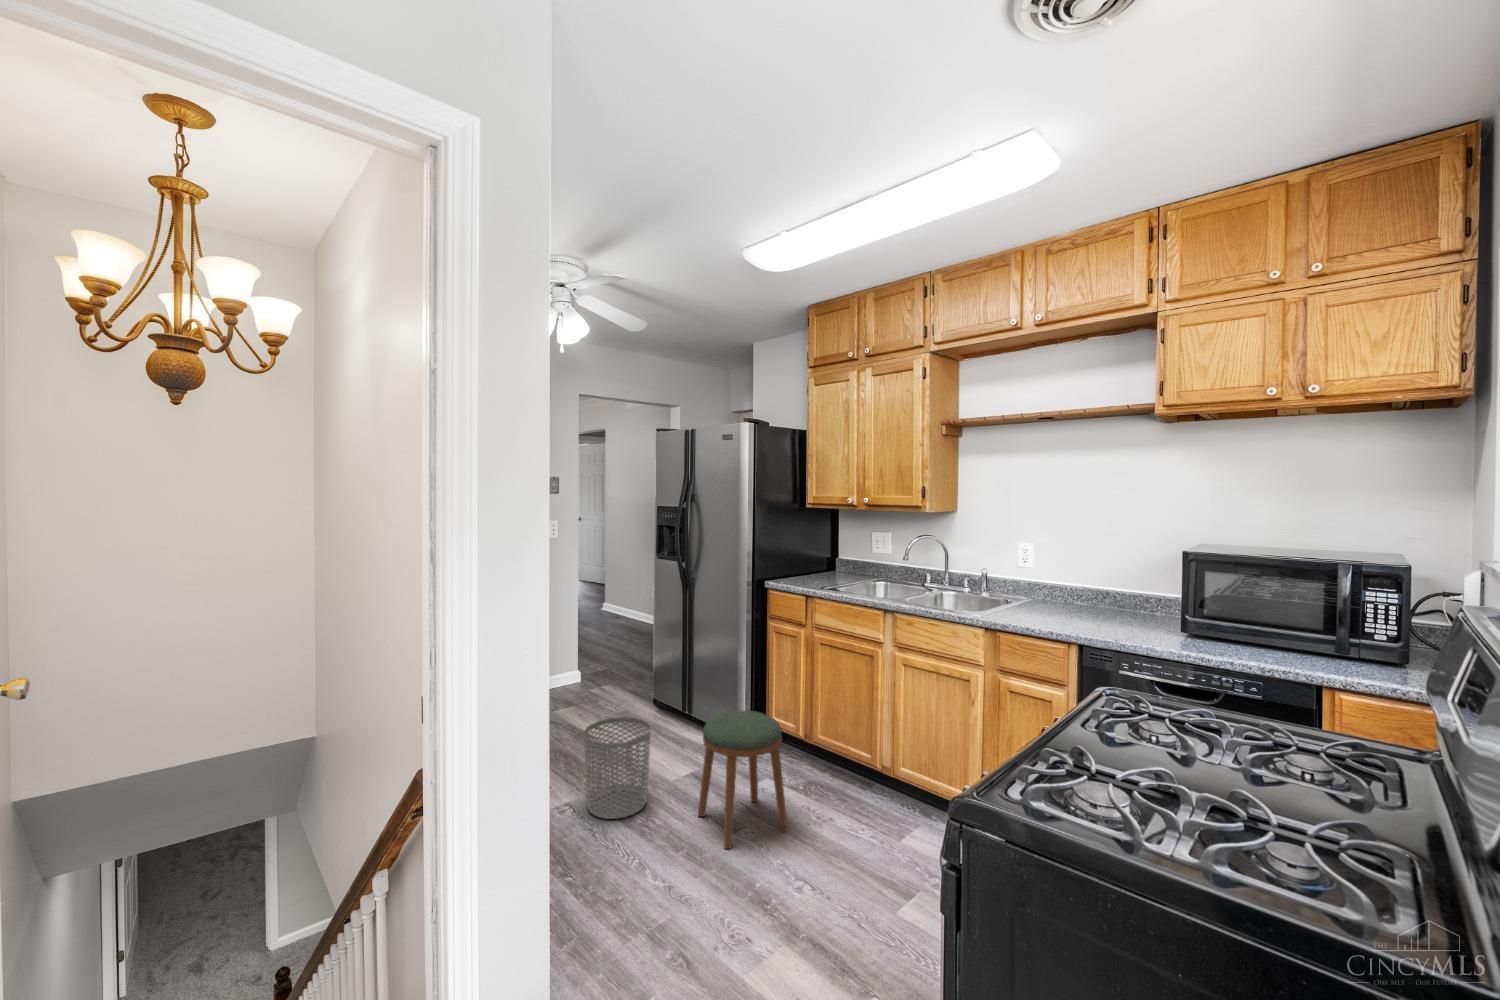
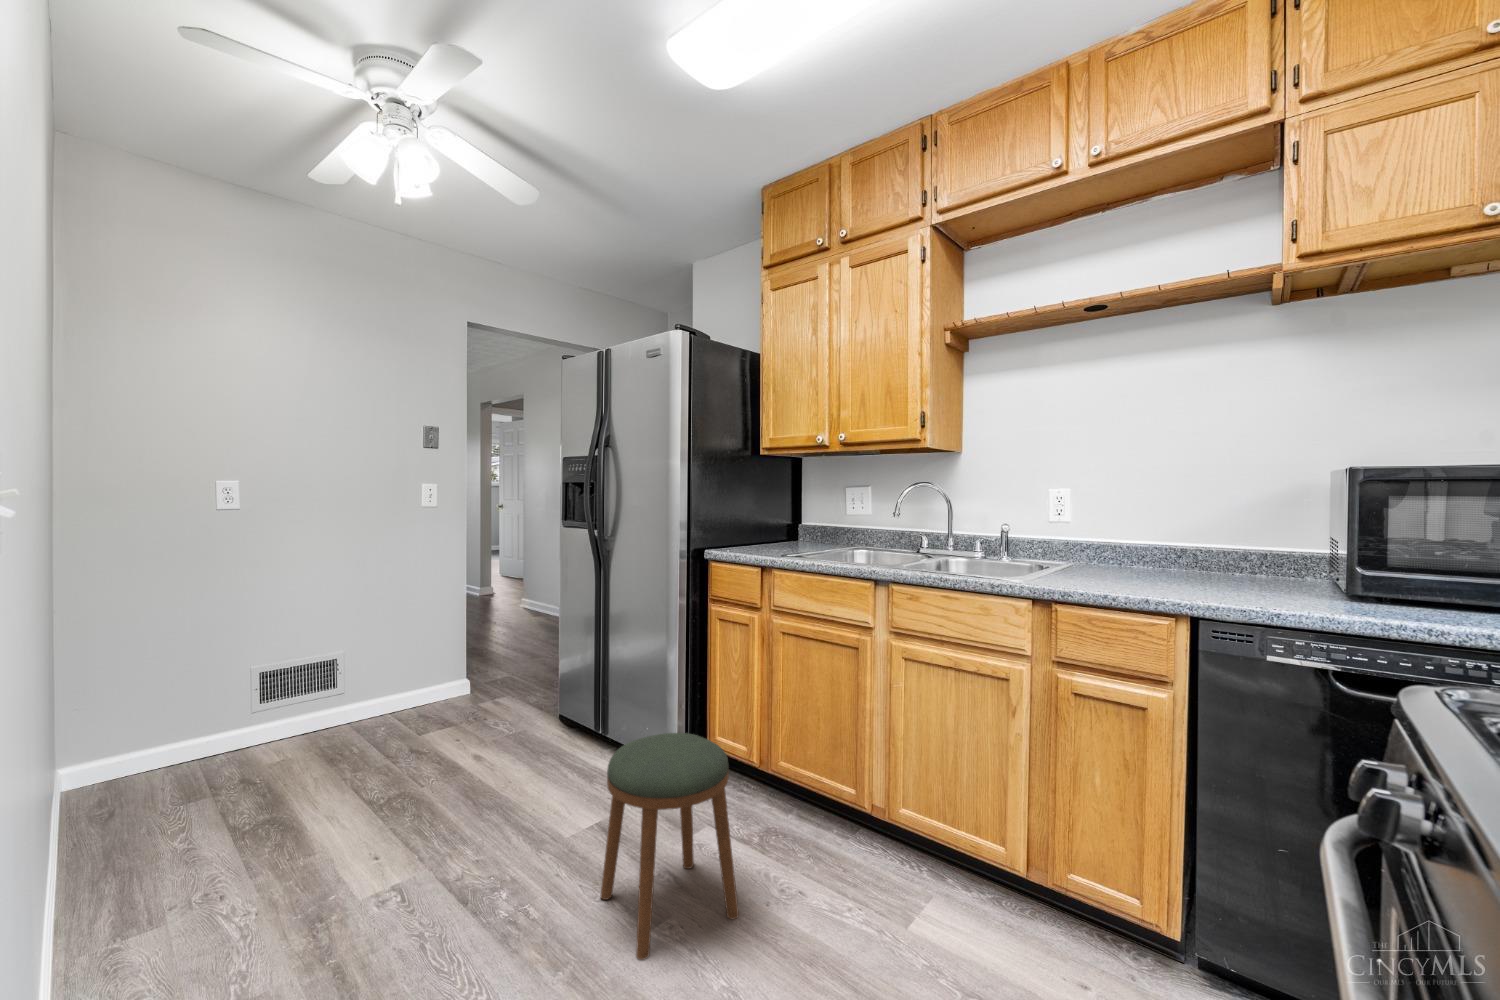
waste bin: present [584,717,650,819] -> none [421,748,530,912]

